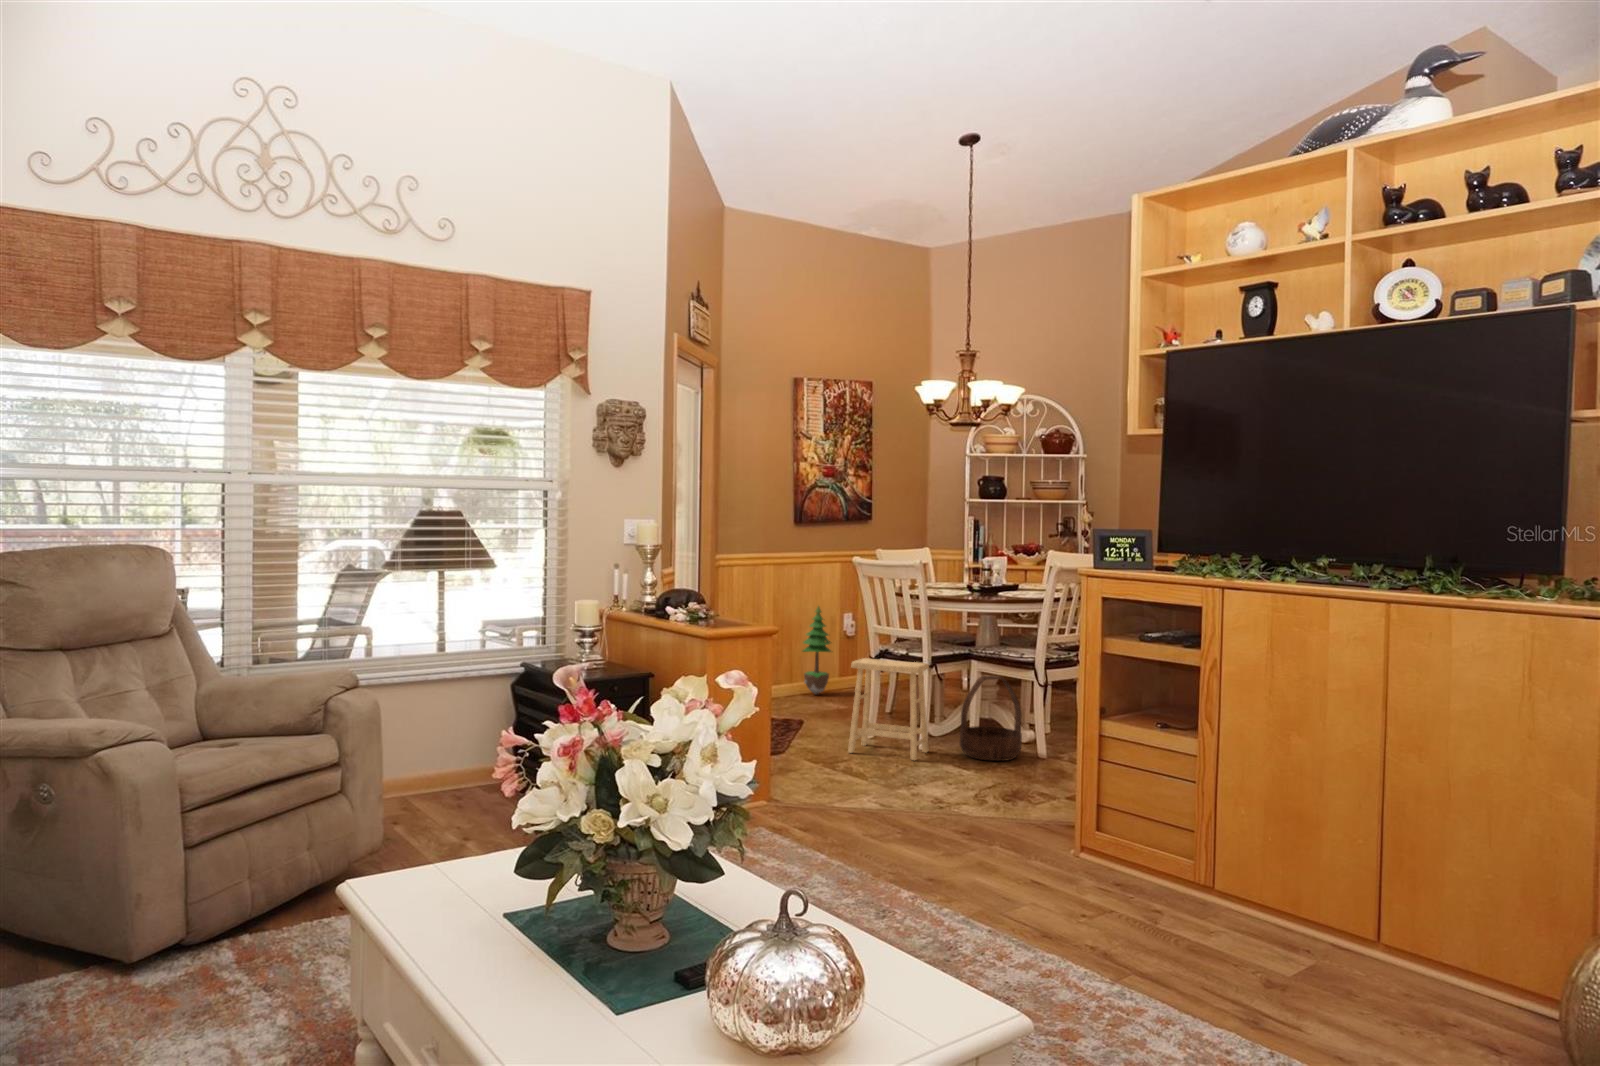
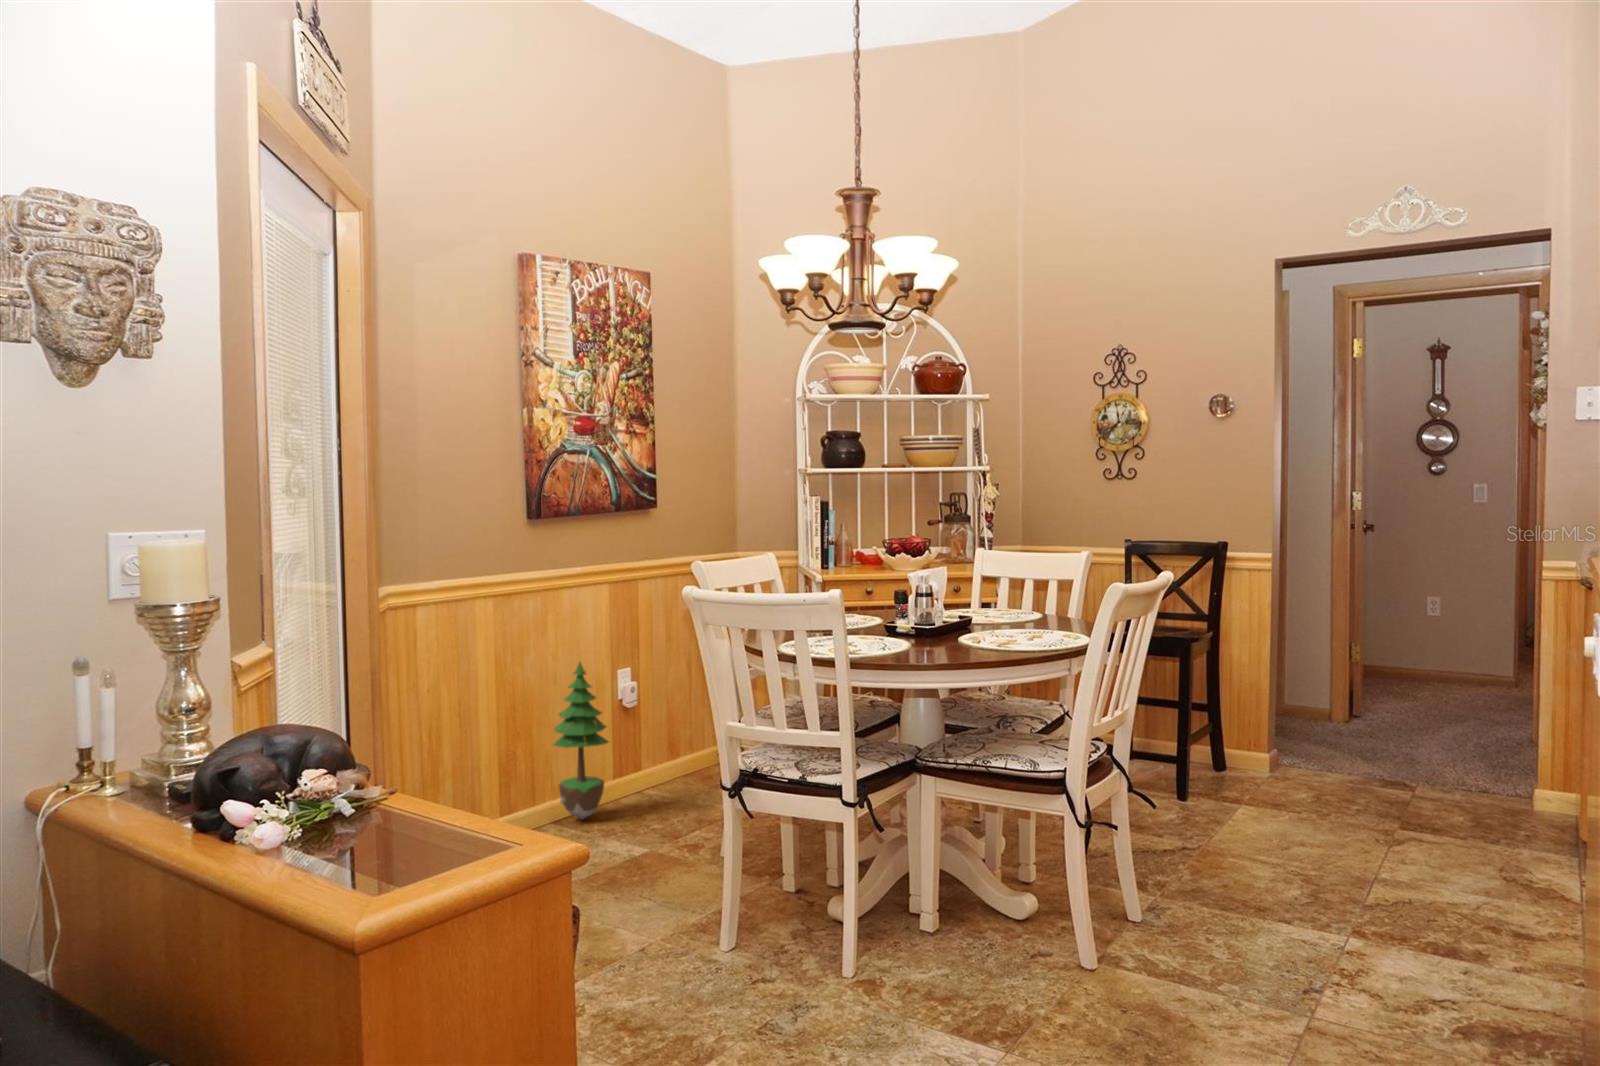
footstool: present [848,658,929,760] -> none [710,802,870,1030]
basket: present [960,676,1022,761] -> none [931,814,1056,1000]

